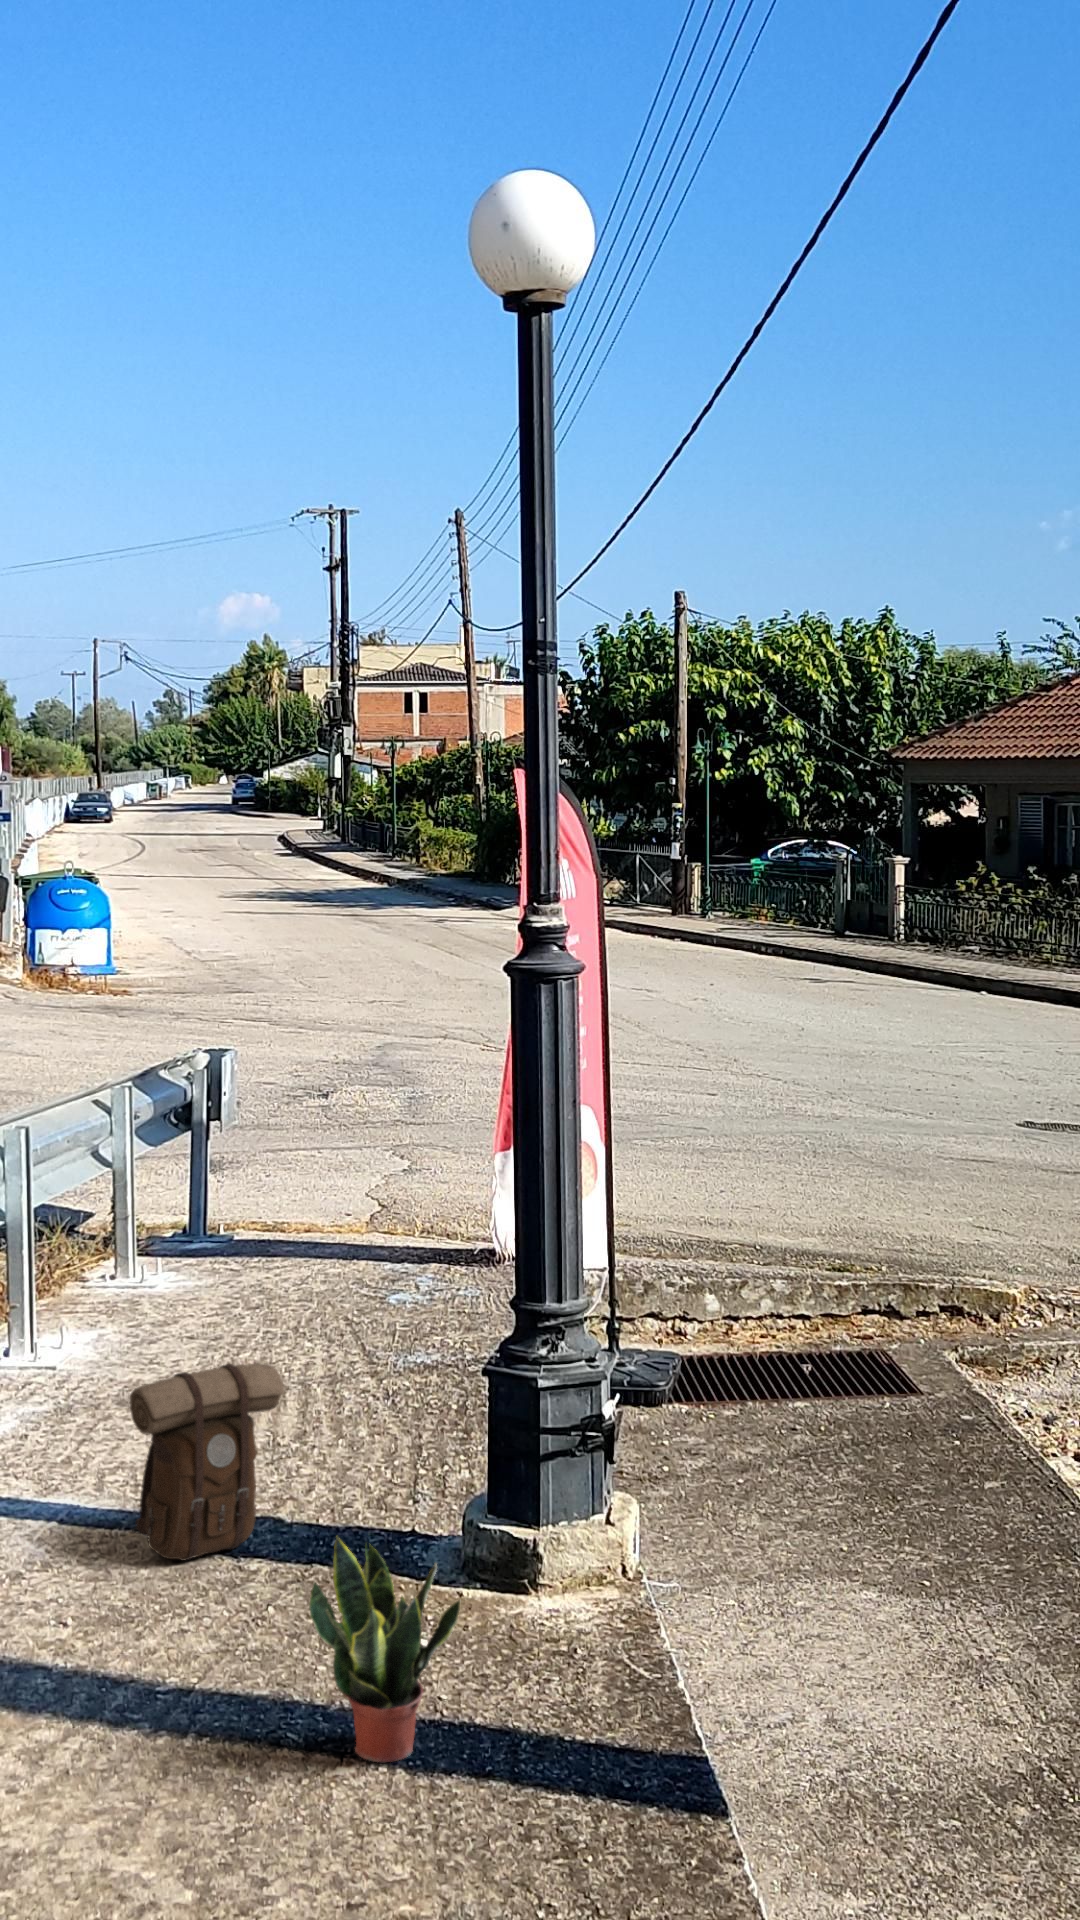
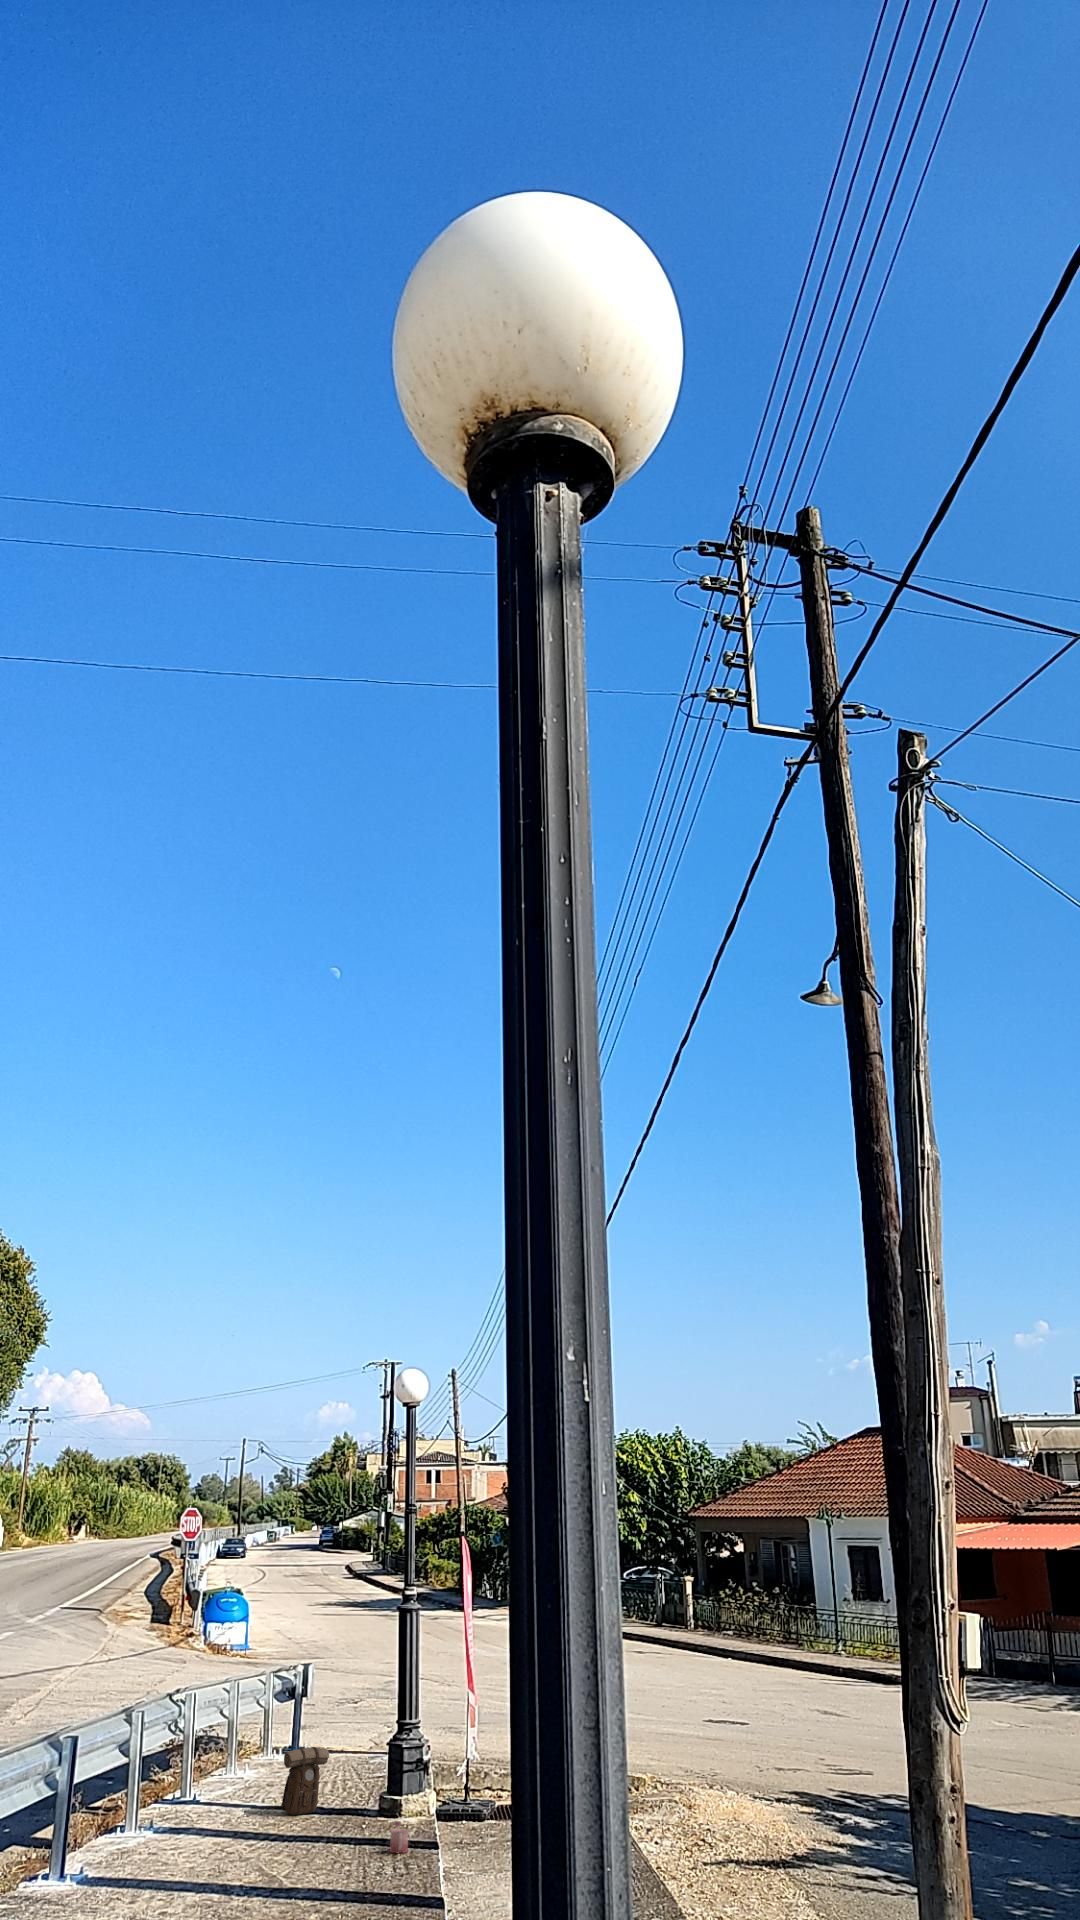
potted plant: present [309,1537,460,1762] -> none [333,1772,373,1843]
watering can: none [547,1719,629,1860] -> present [389,1820,409,1853]

